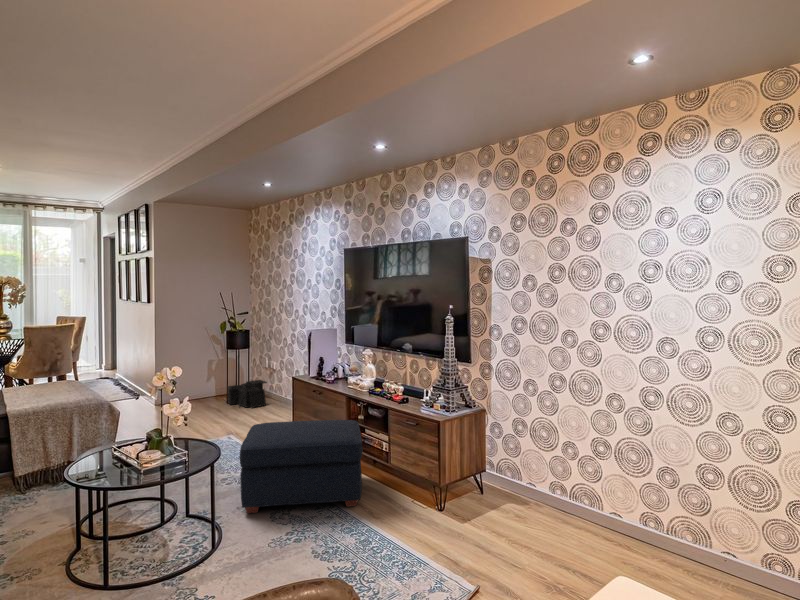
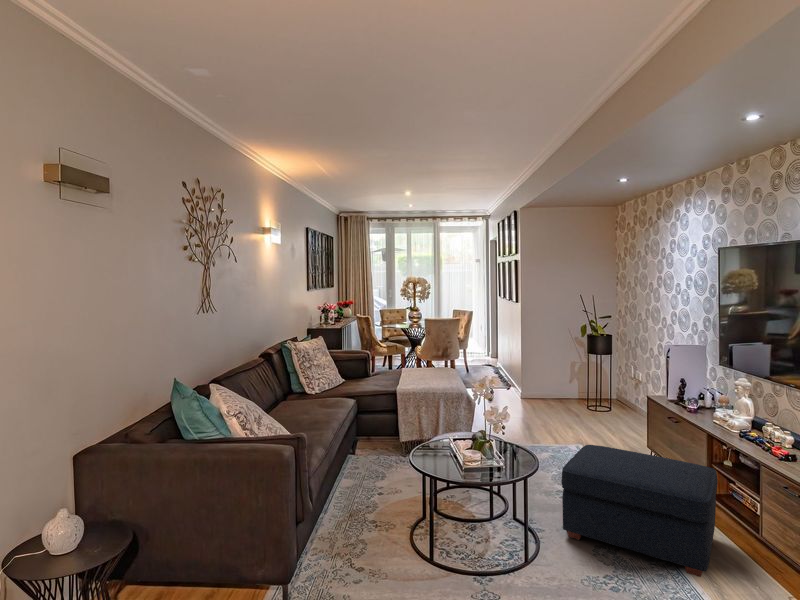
storage bin: present [227,380,267,408] -> none [586,389,630,418]

